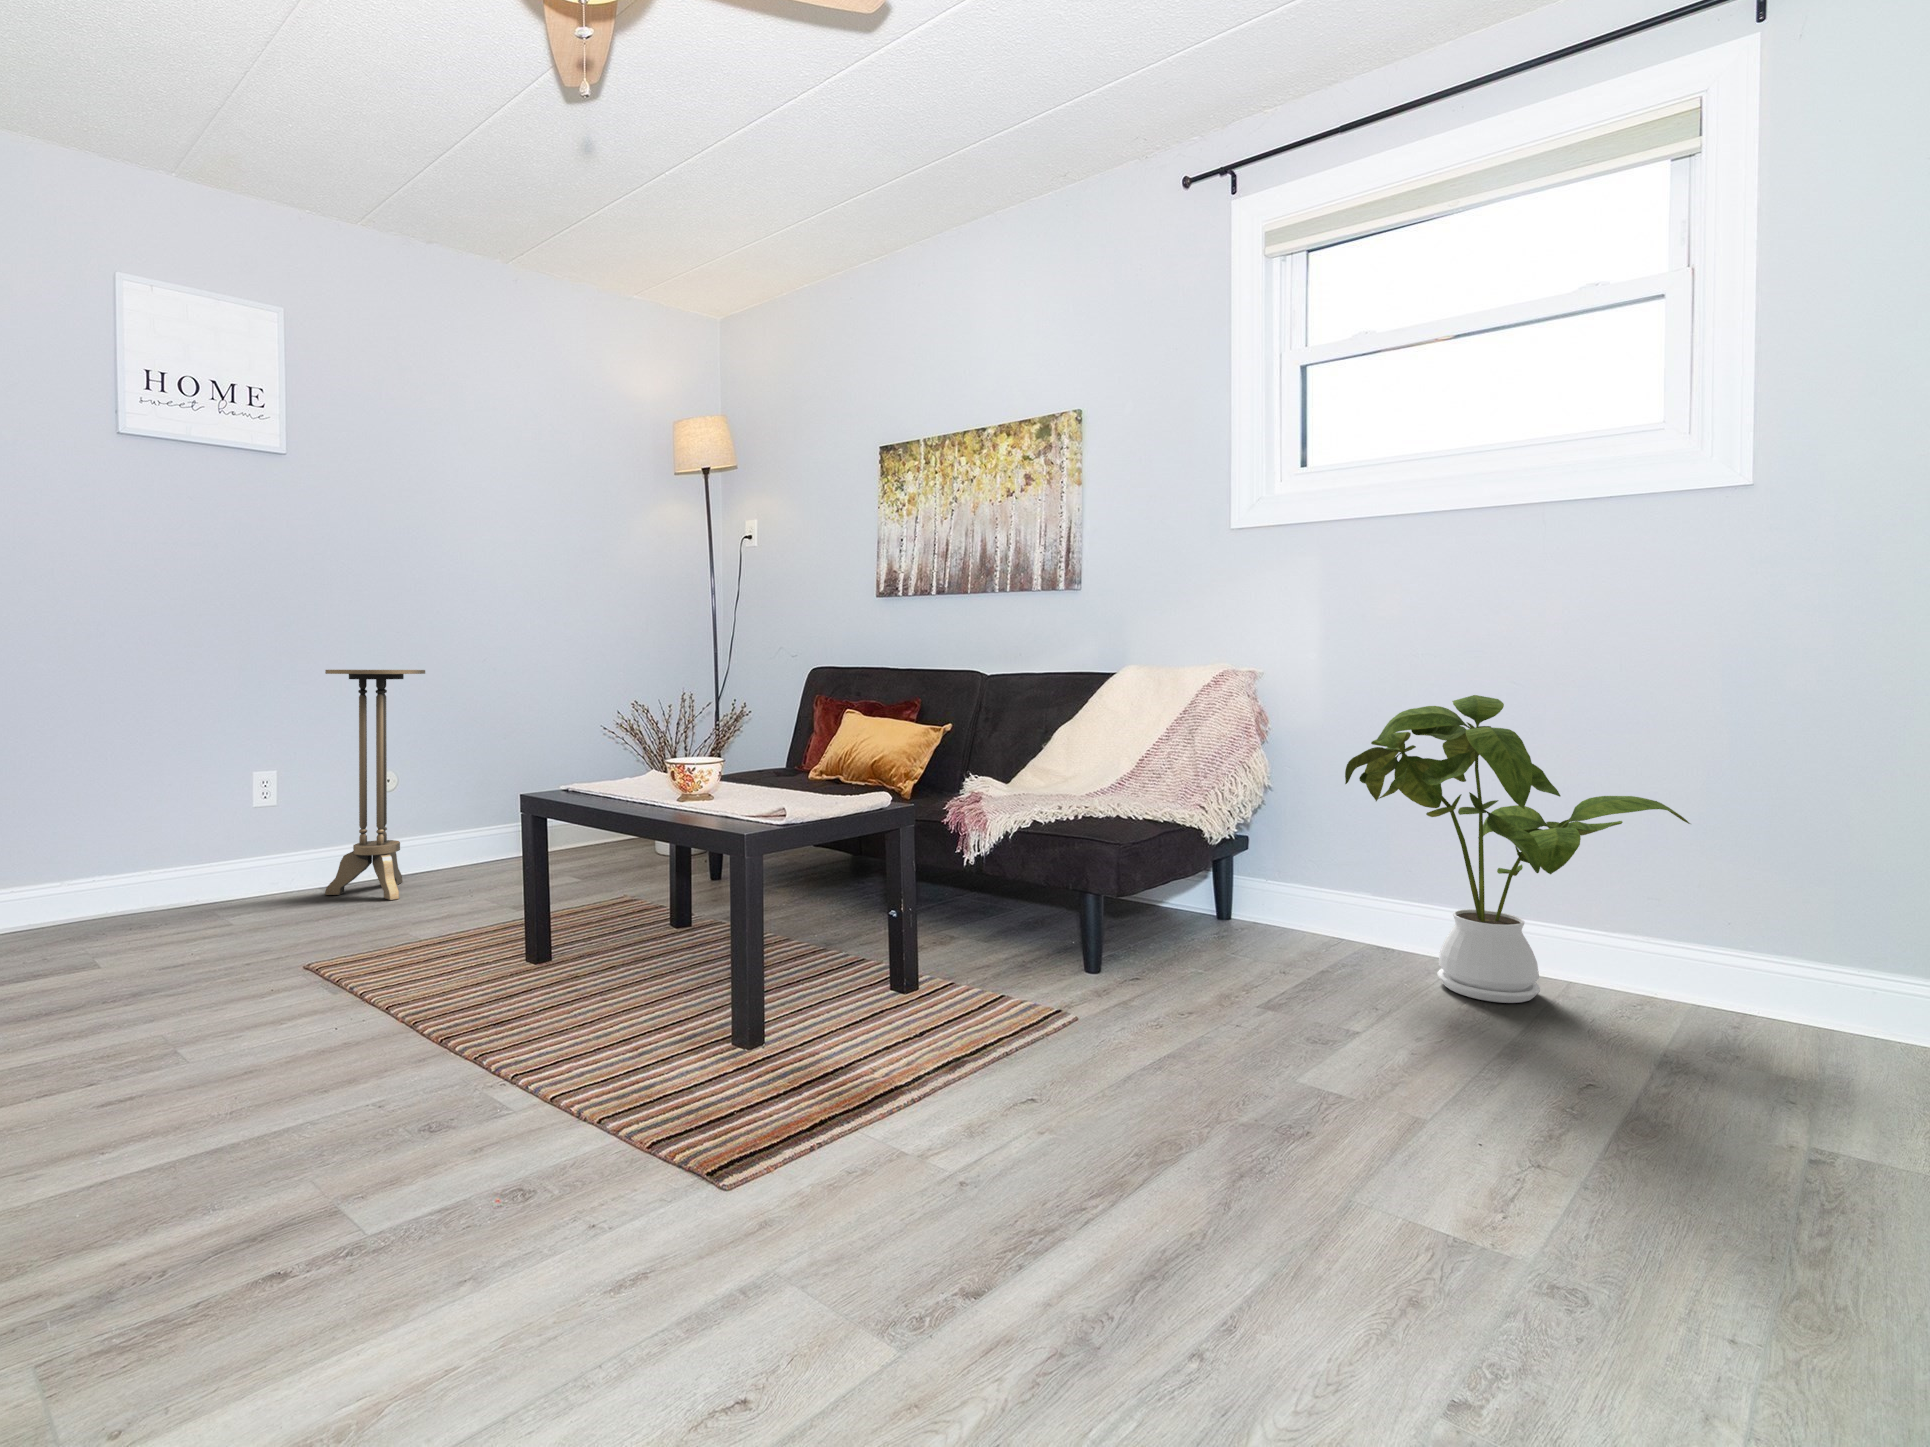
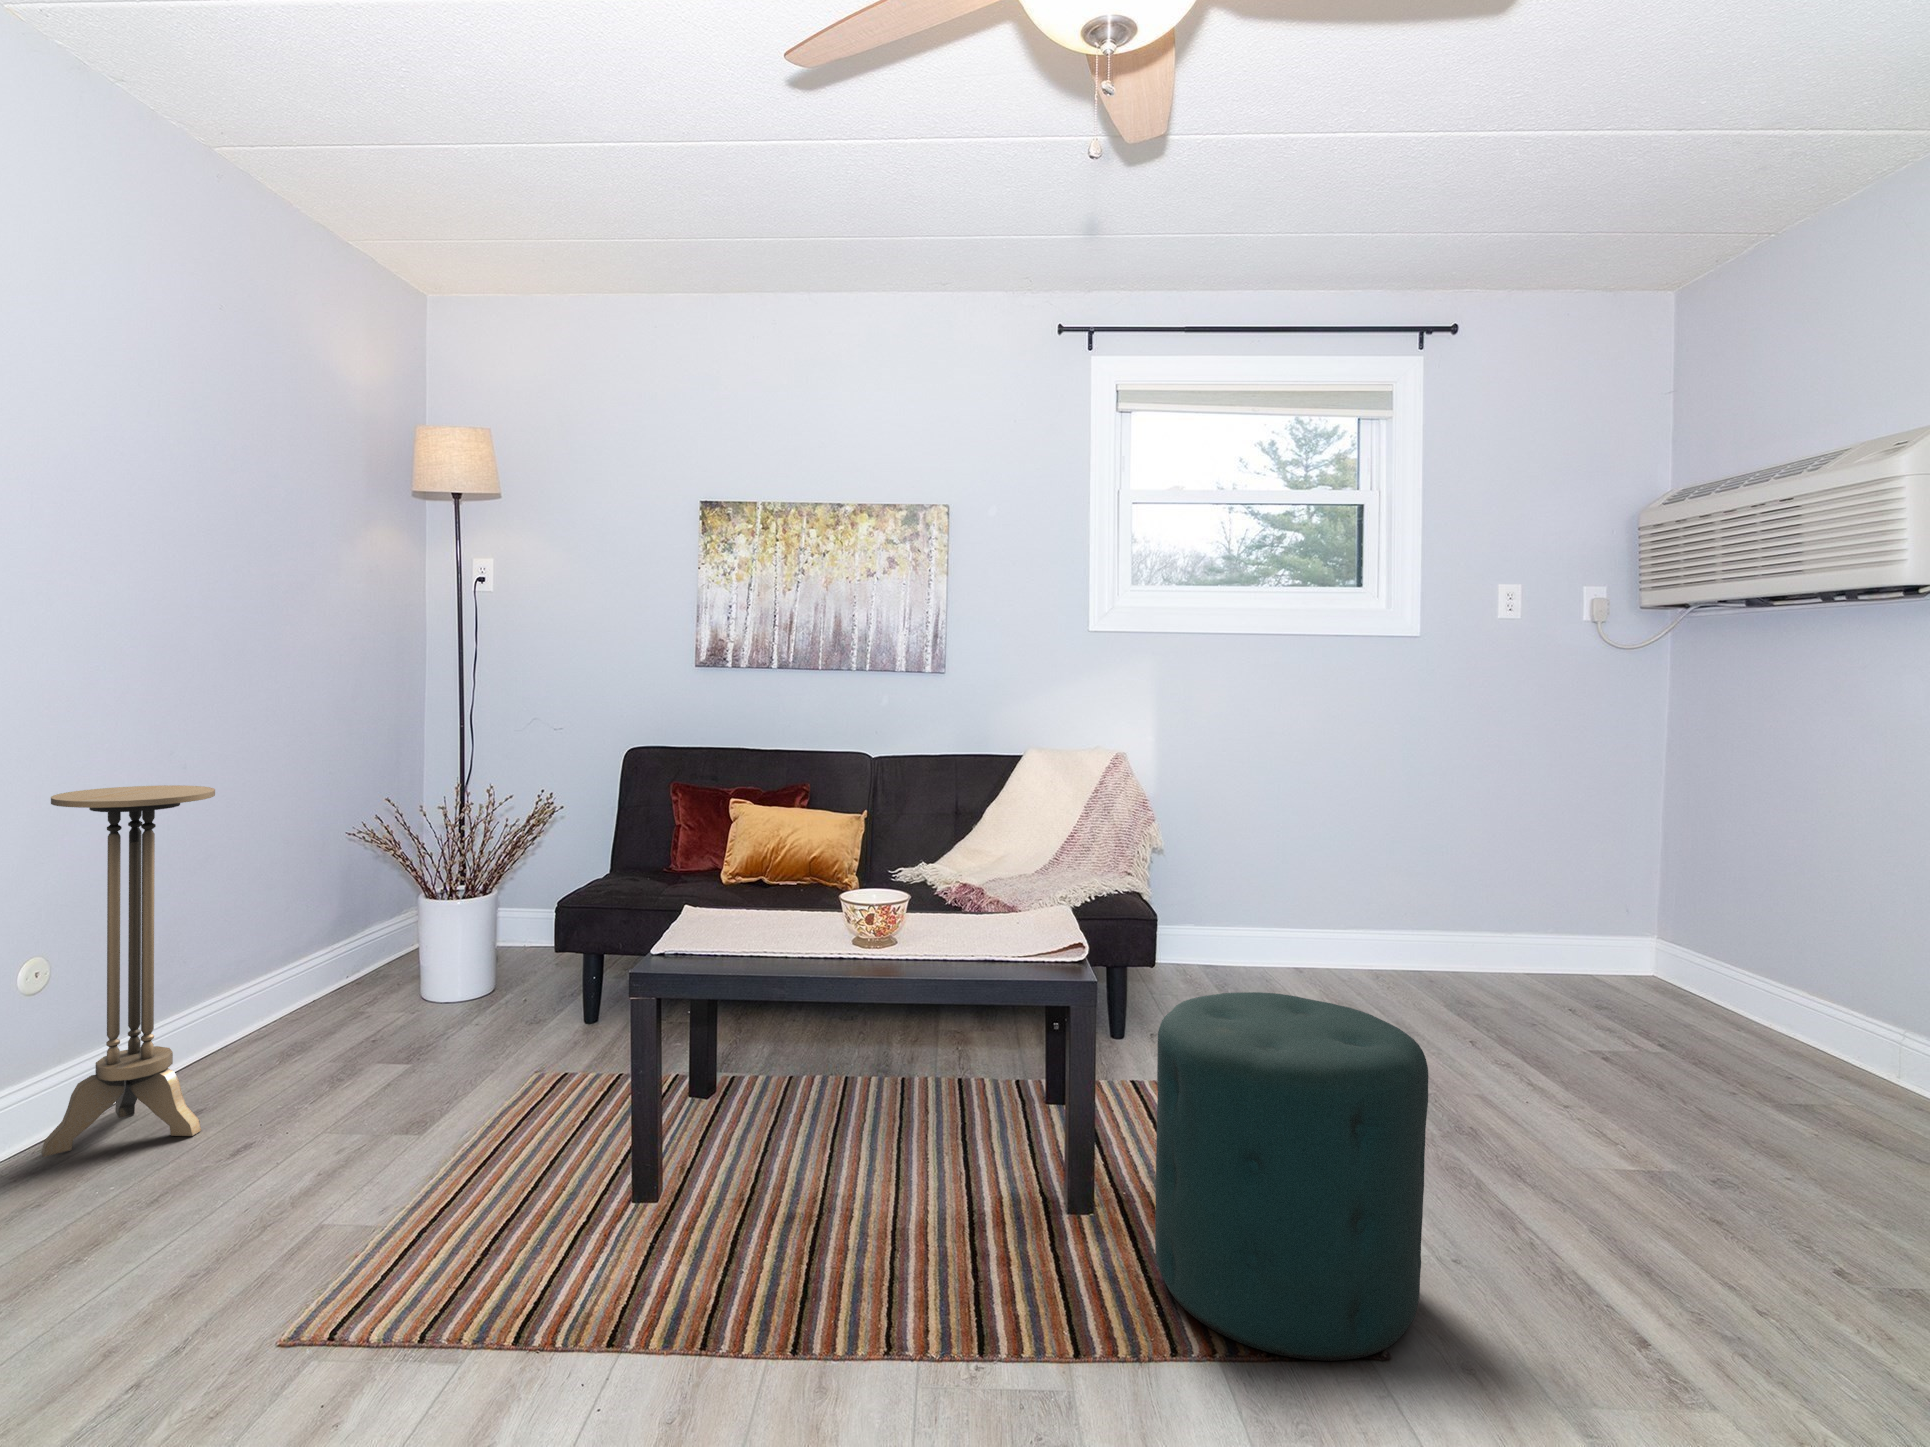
house plant: present [1345,695,1690,1003] -> none [1214,779,1412,990]
ottoman: none [532,867,857,1314] -> present [1155,992,1428,1361]

